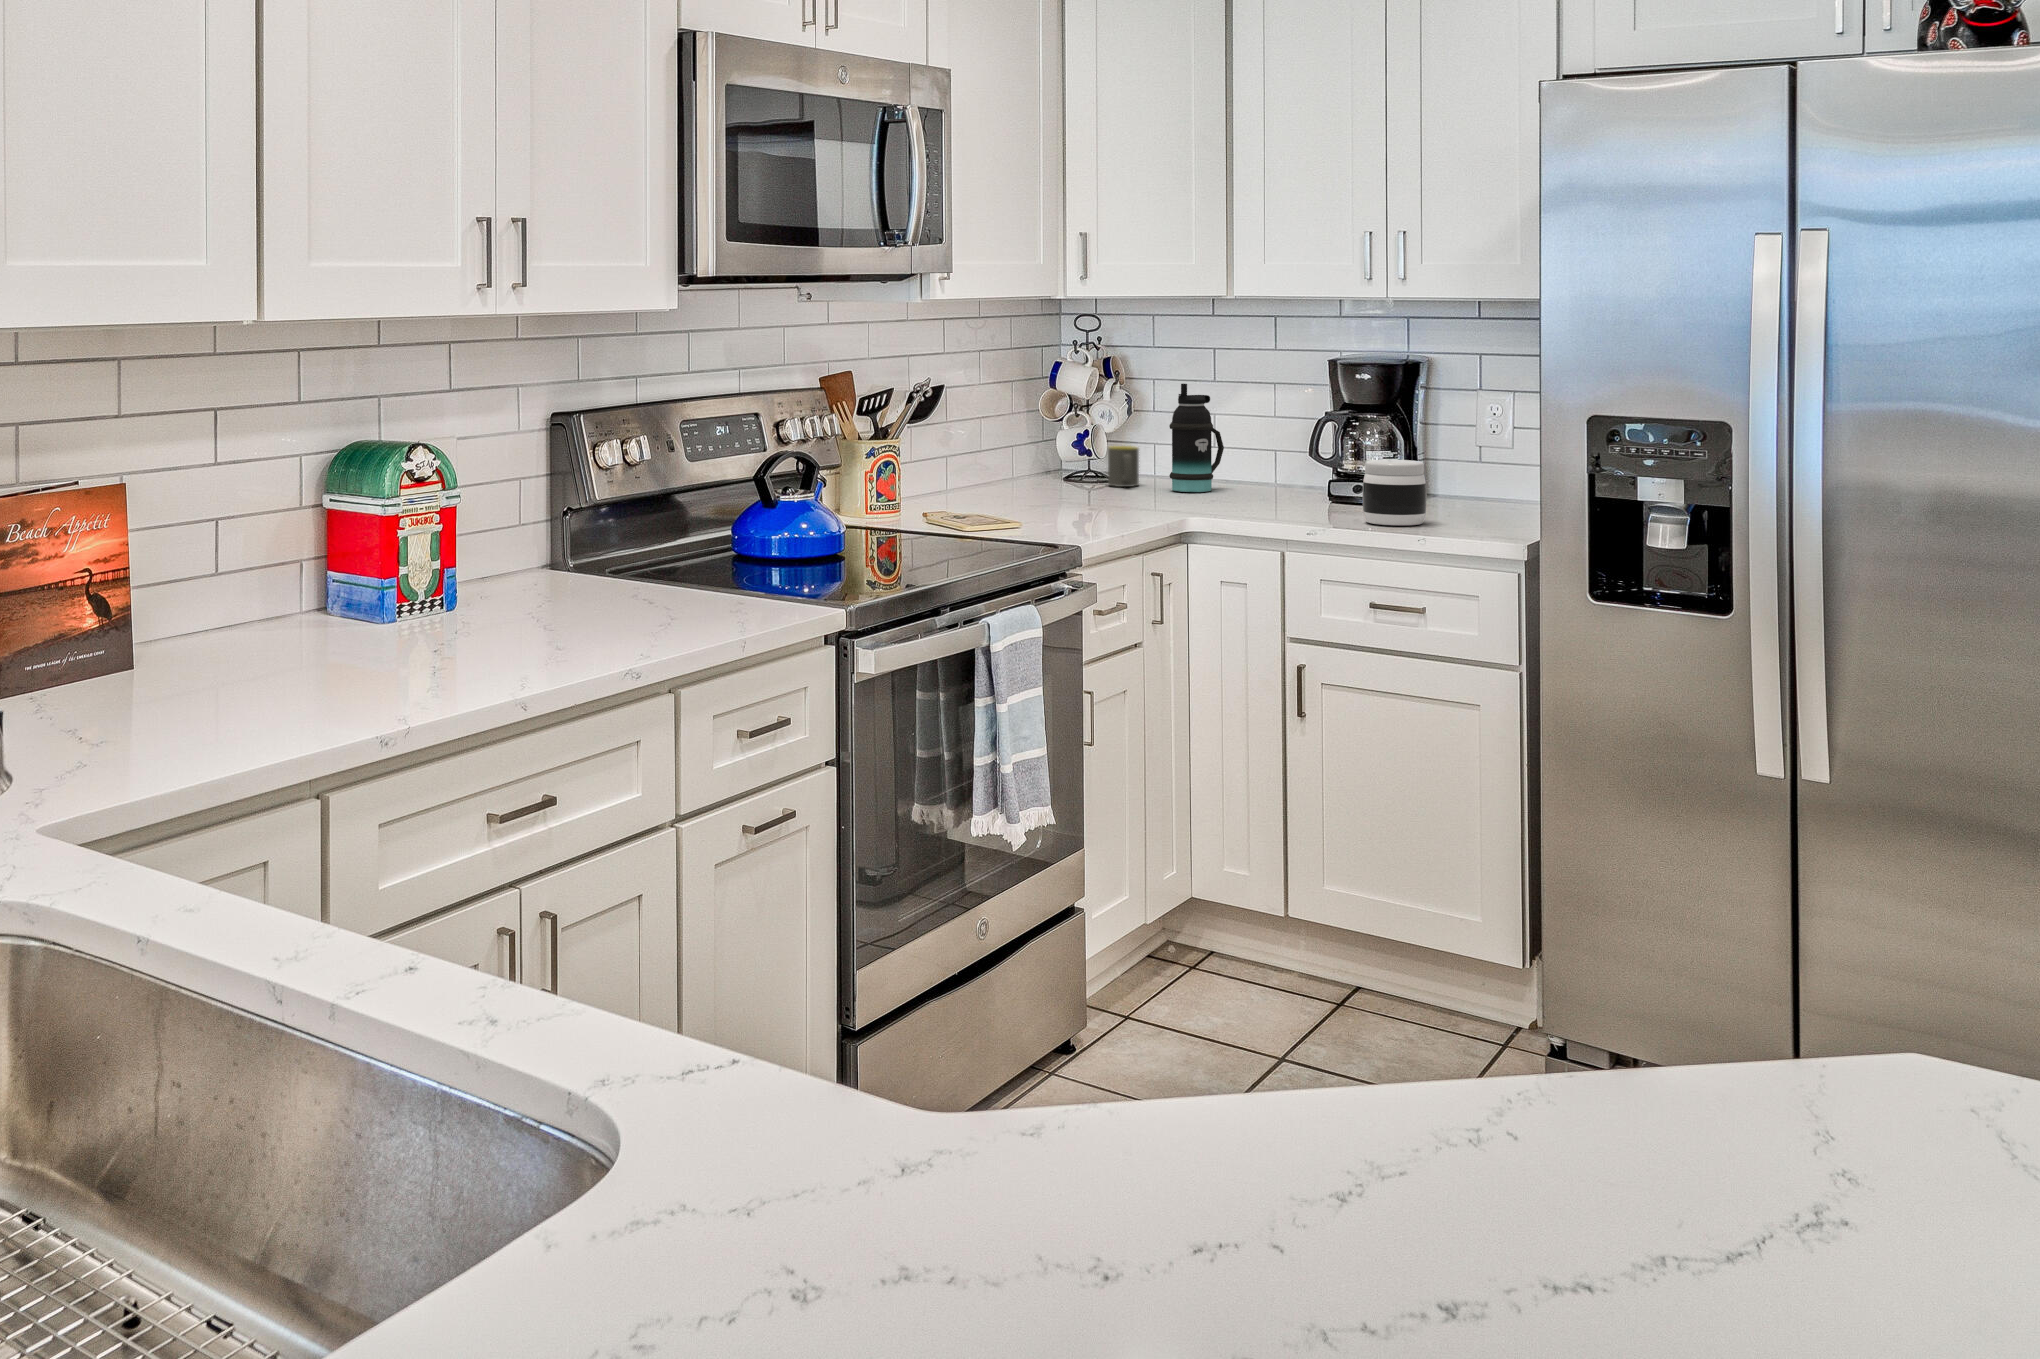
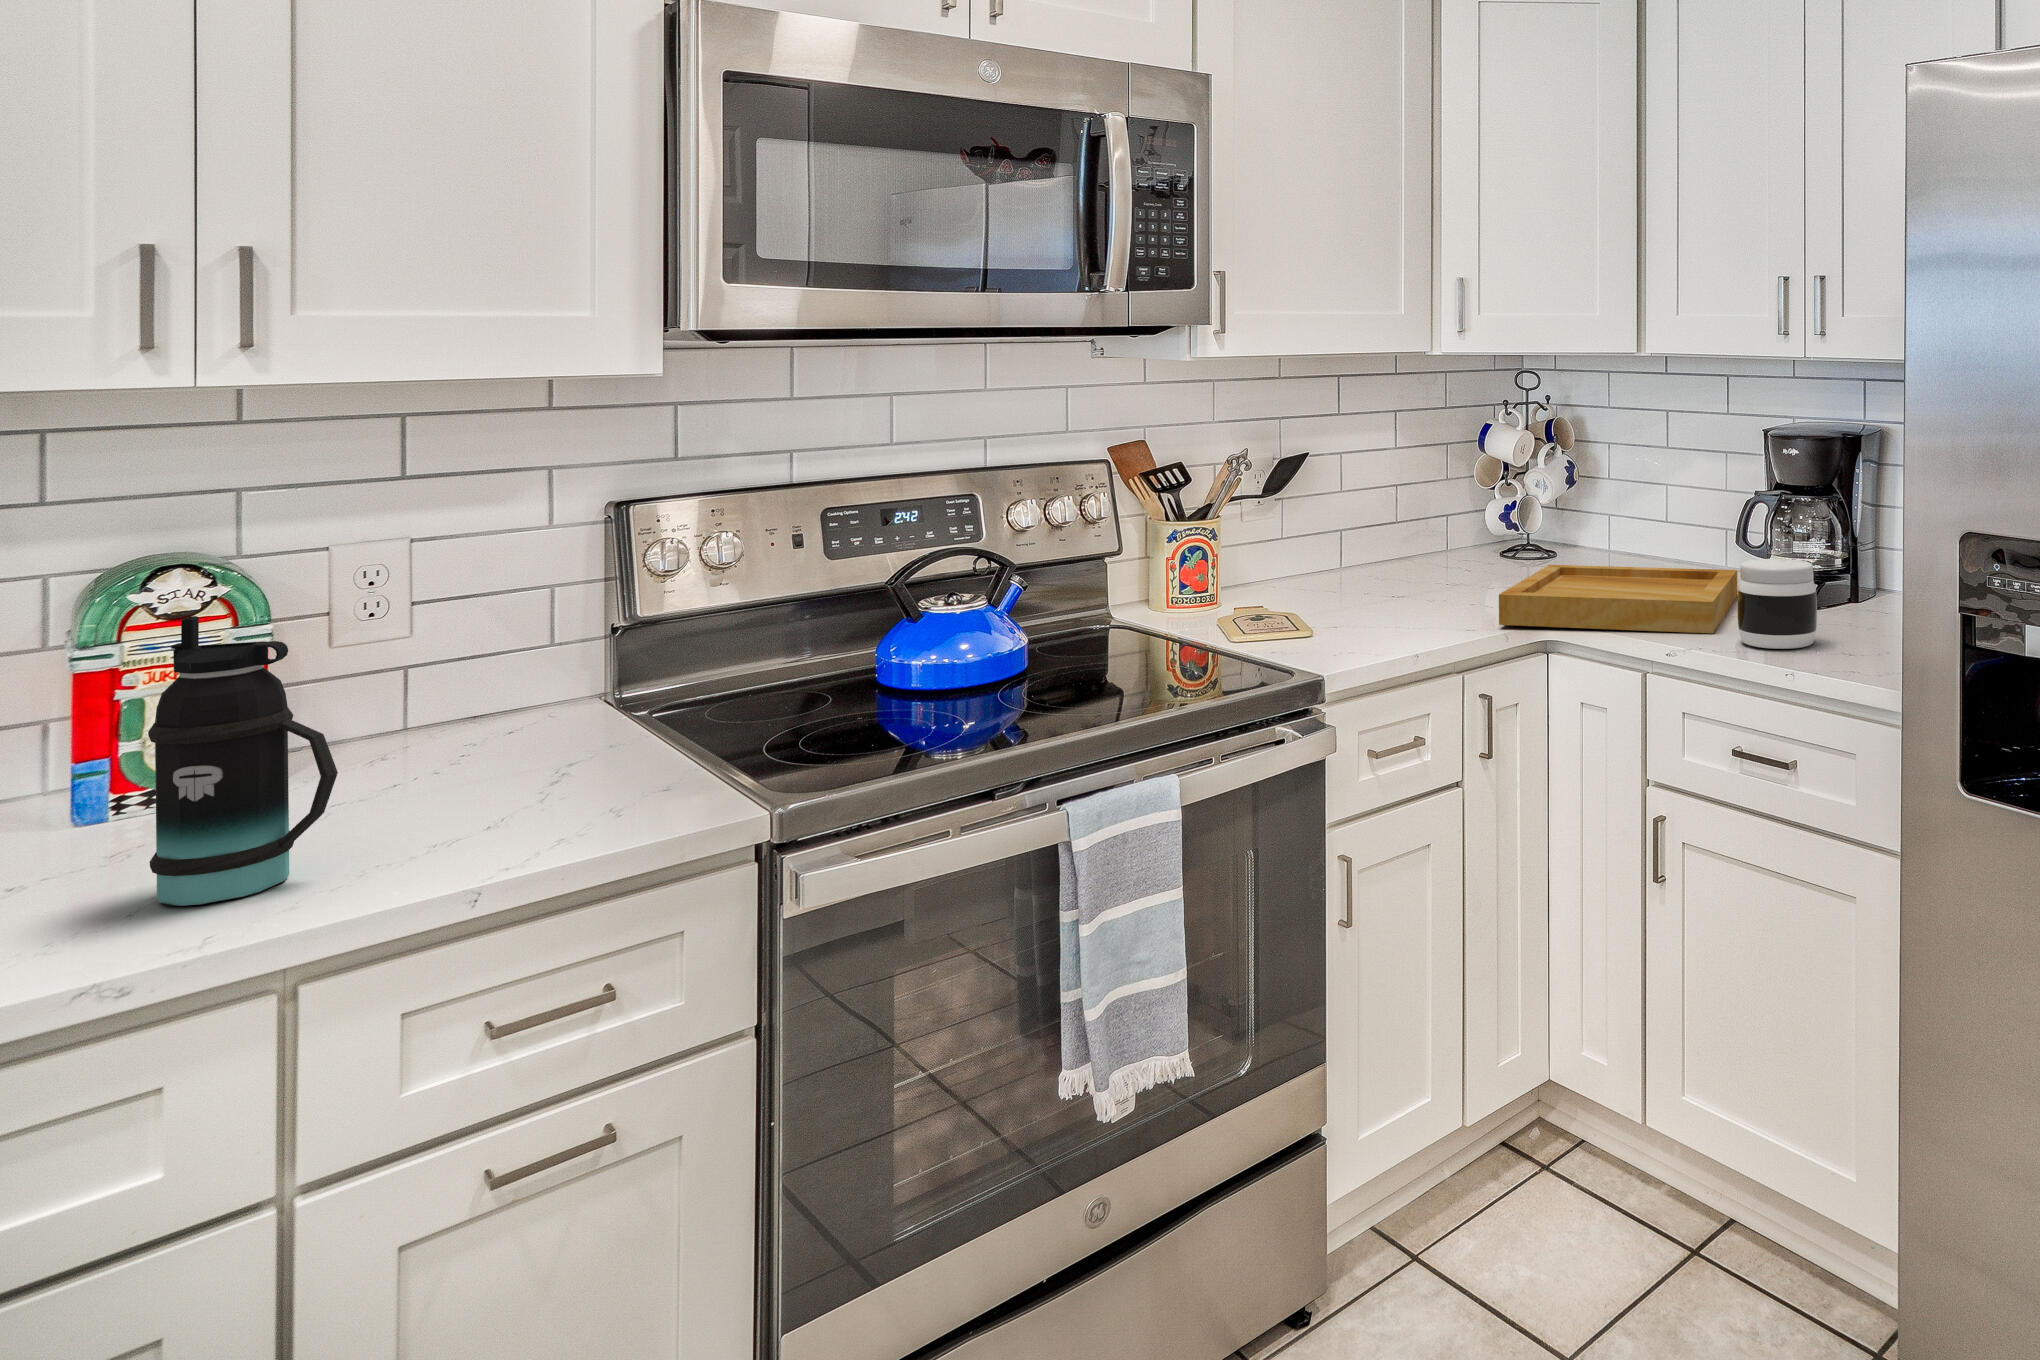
bottle: present [1169,384,1224,492] -> present [148,616,338,906]
mug: present [1108,446,1139,487] -> none [1547,520,1582,568]
tray: none [1148,477,1334,519] -> present [1499,565,1738,633]

